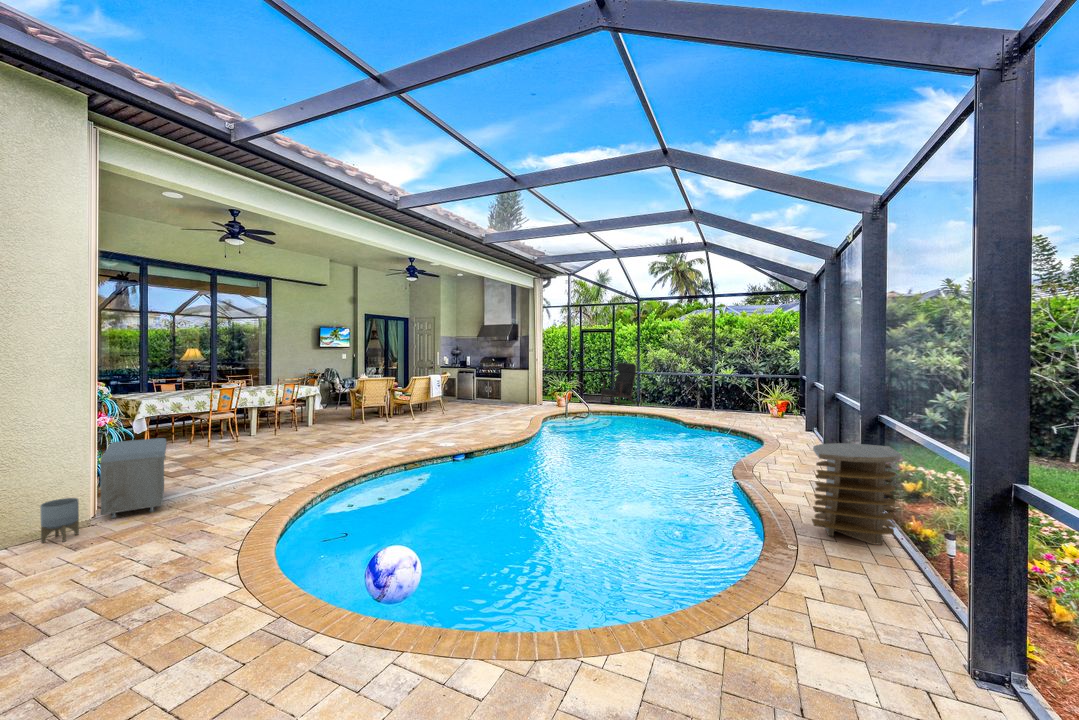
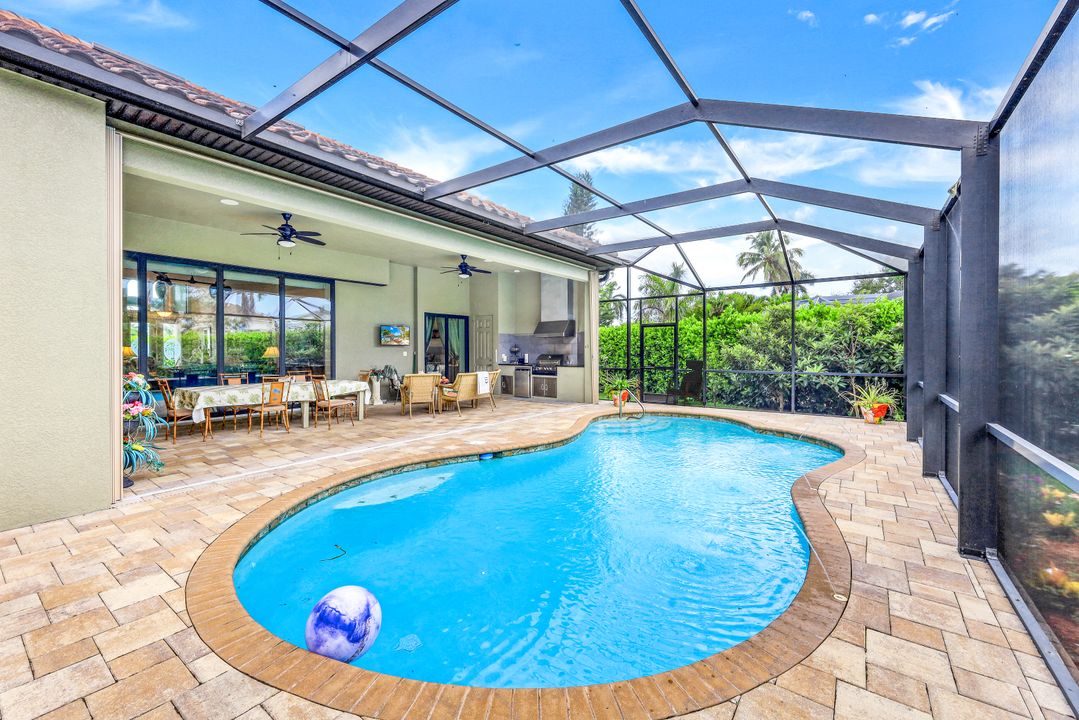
storage bench: present [100,438,166,518] -> none [111,428,189,504]
side table: present [812,443,901,545] -> none [877,459,1015,606]
planter: present [40,498,79,543] -> none [47,483,84,525]

